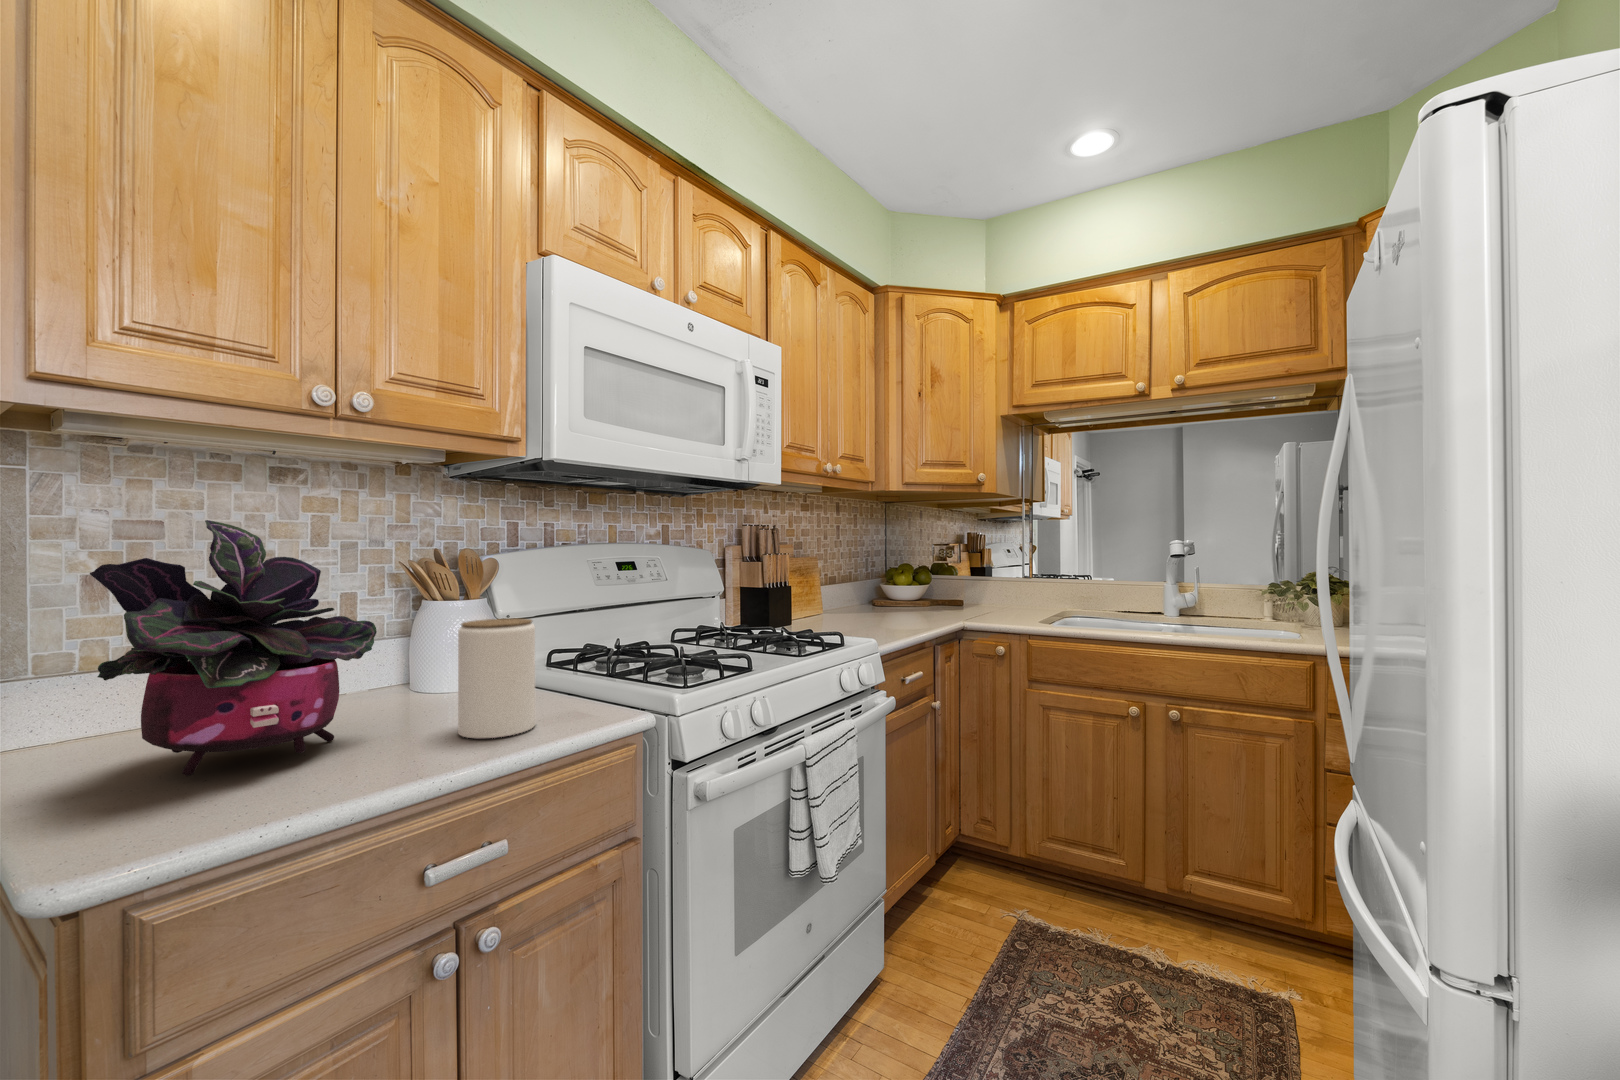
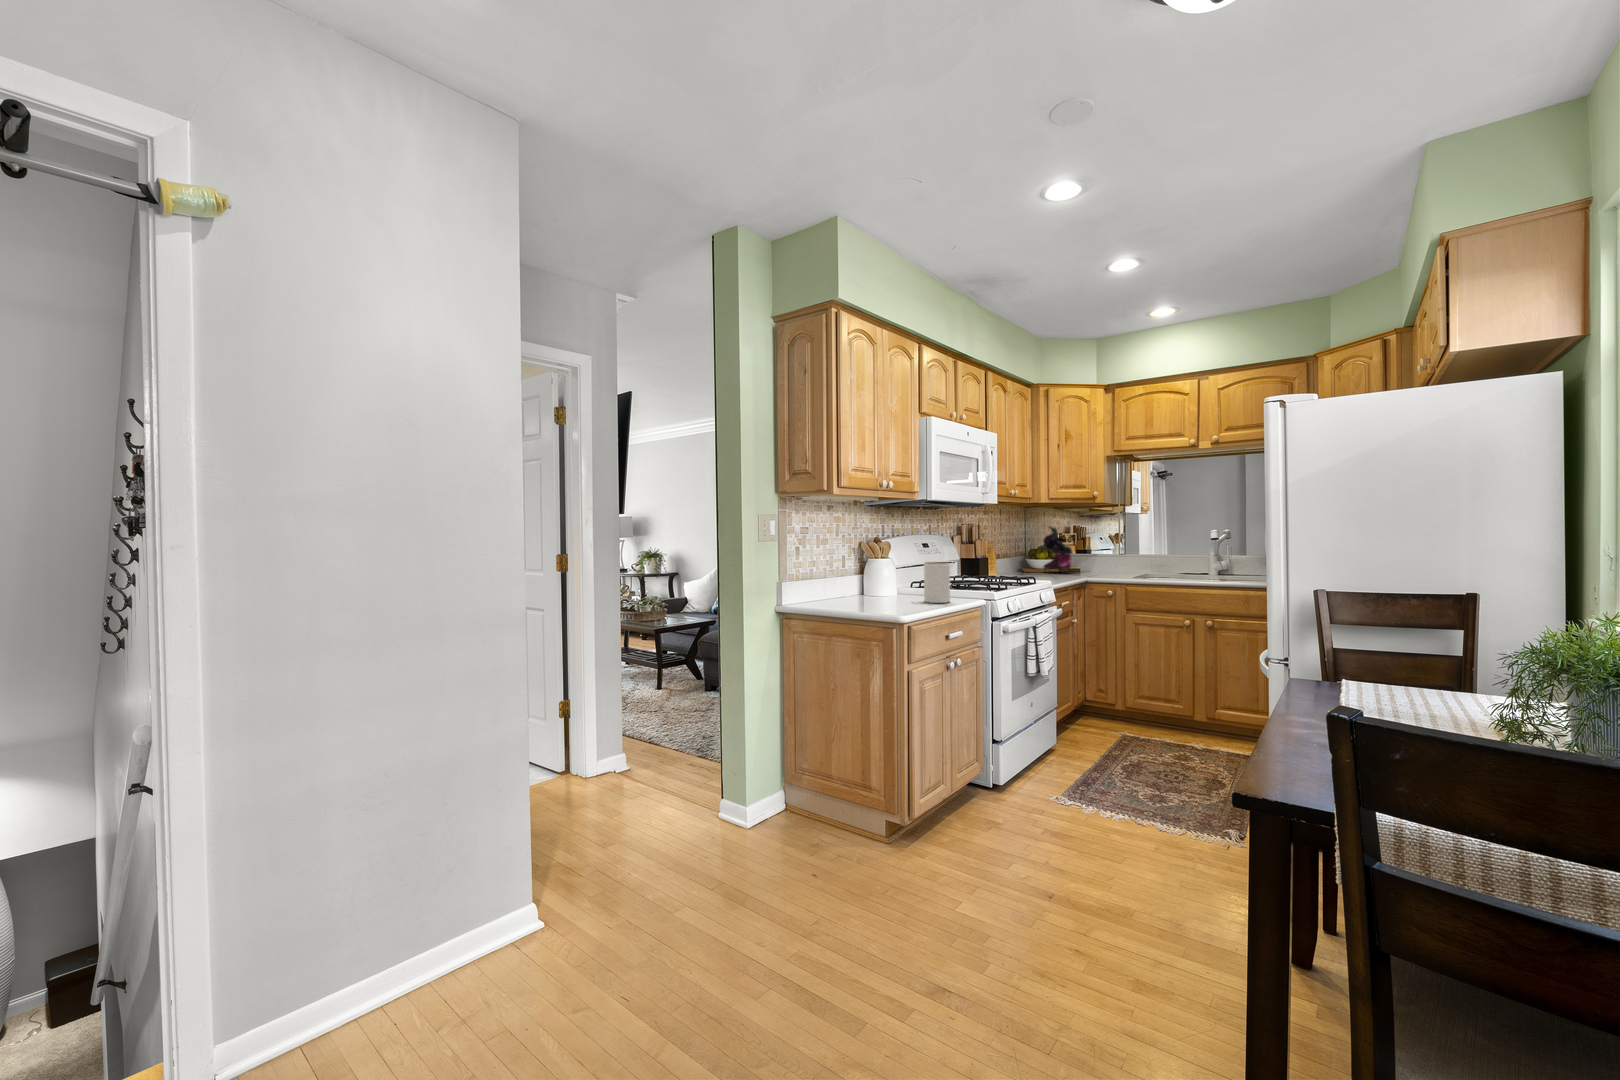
potted plant: present [90,520,377,776] -> present [1040,527,1073,572]

